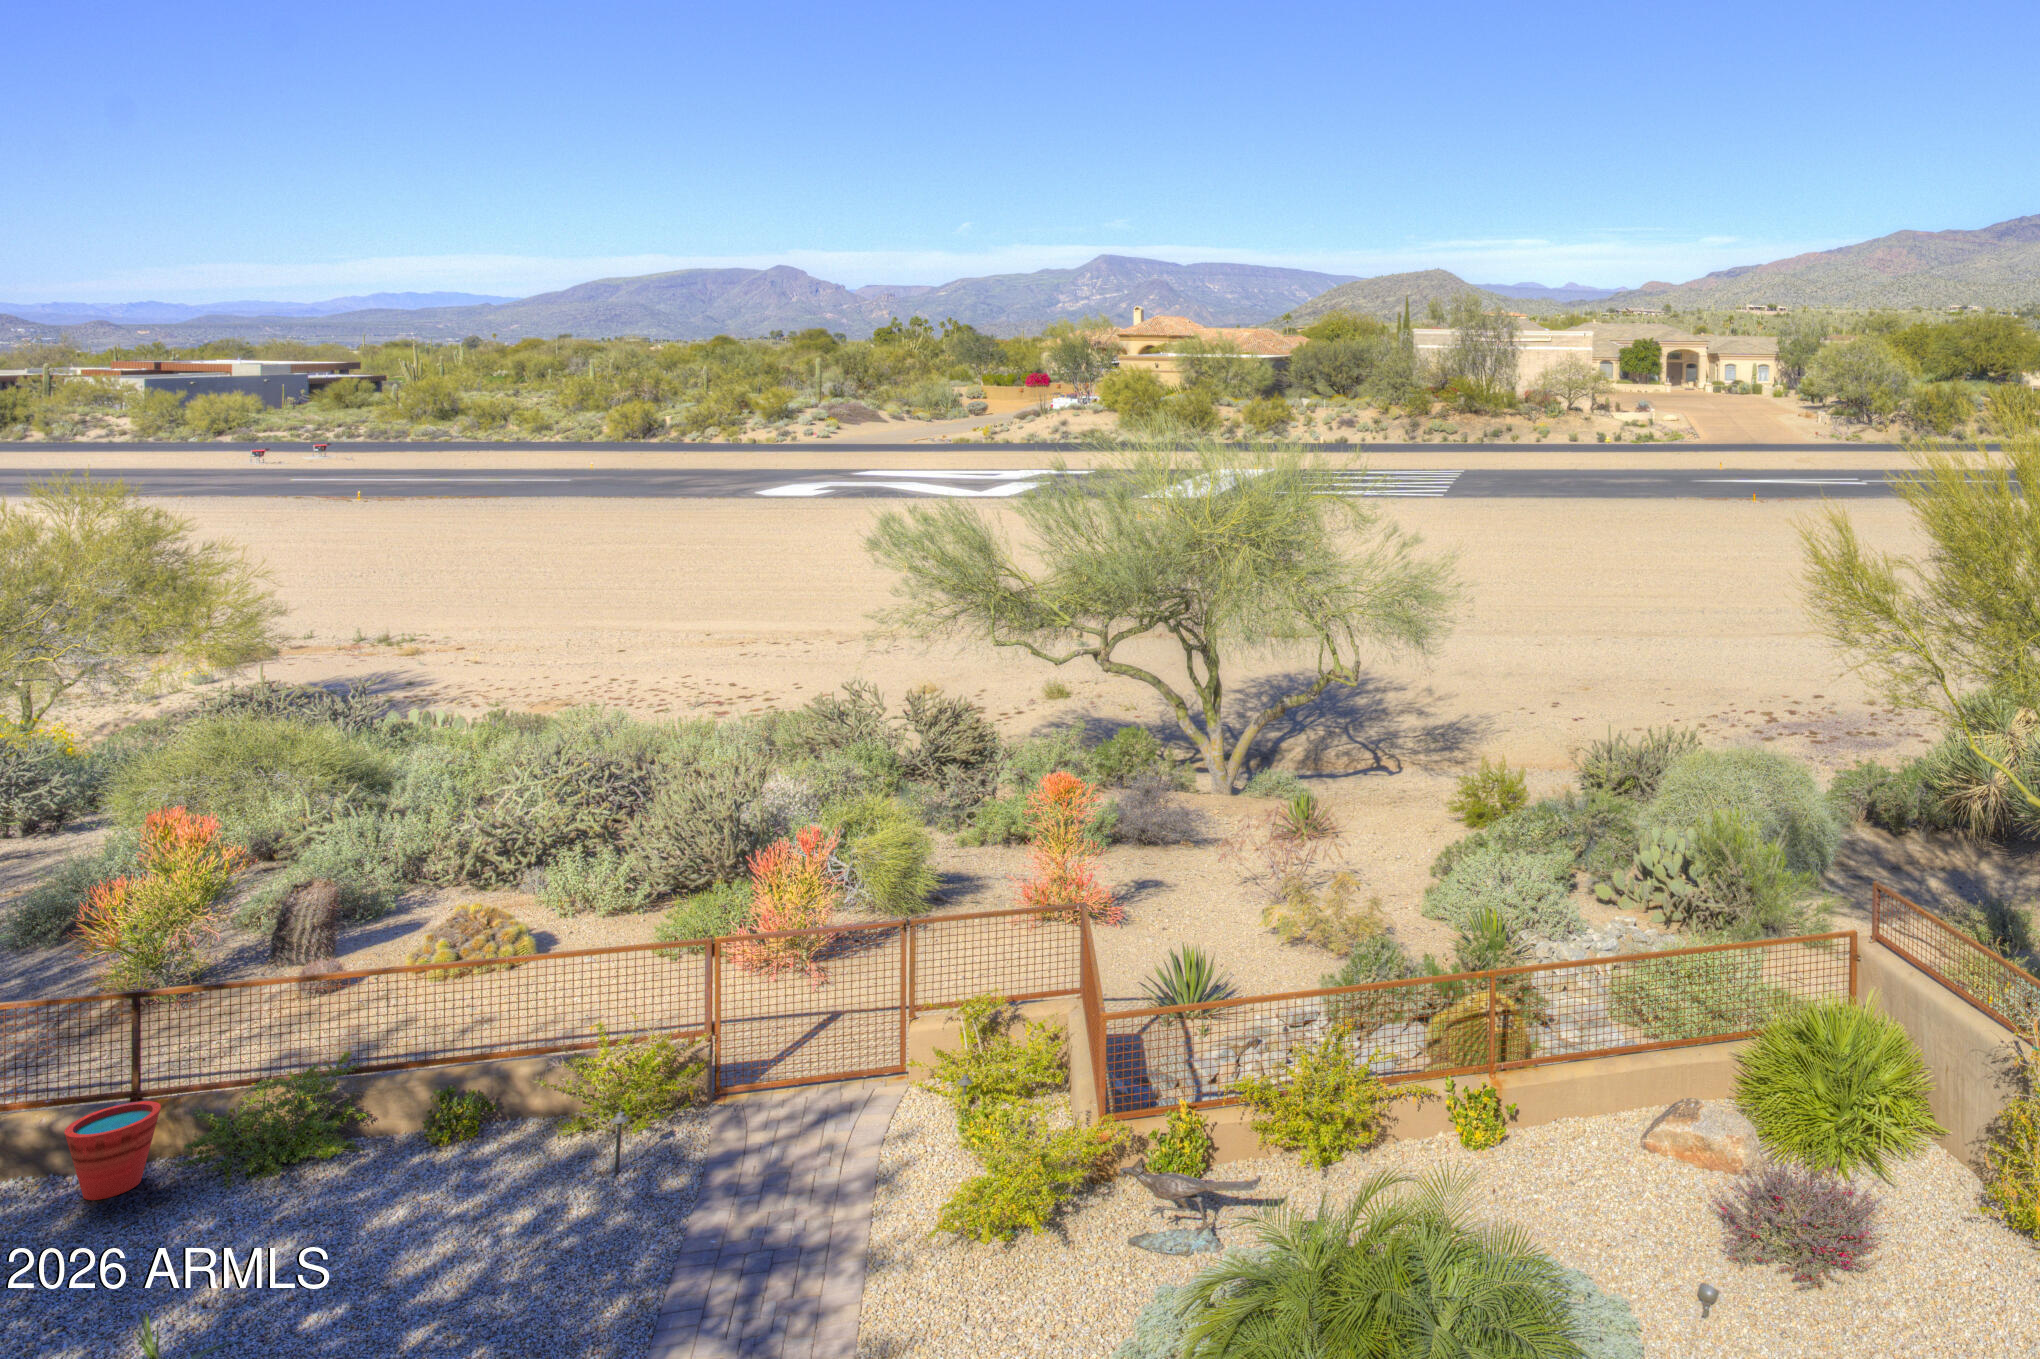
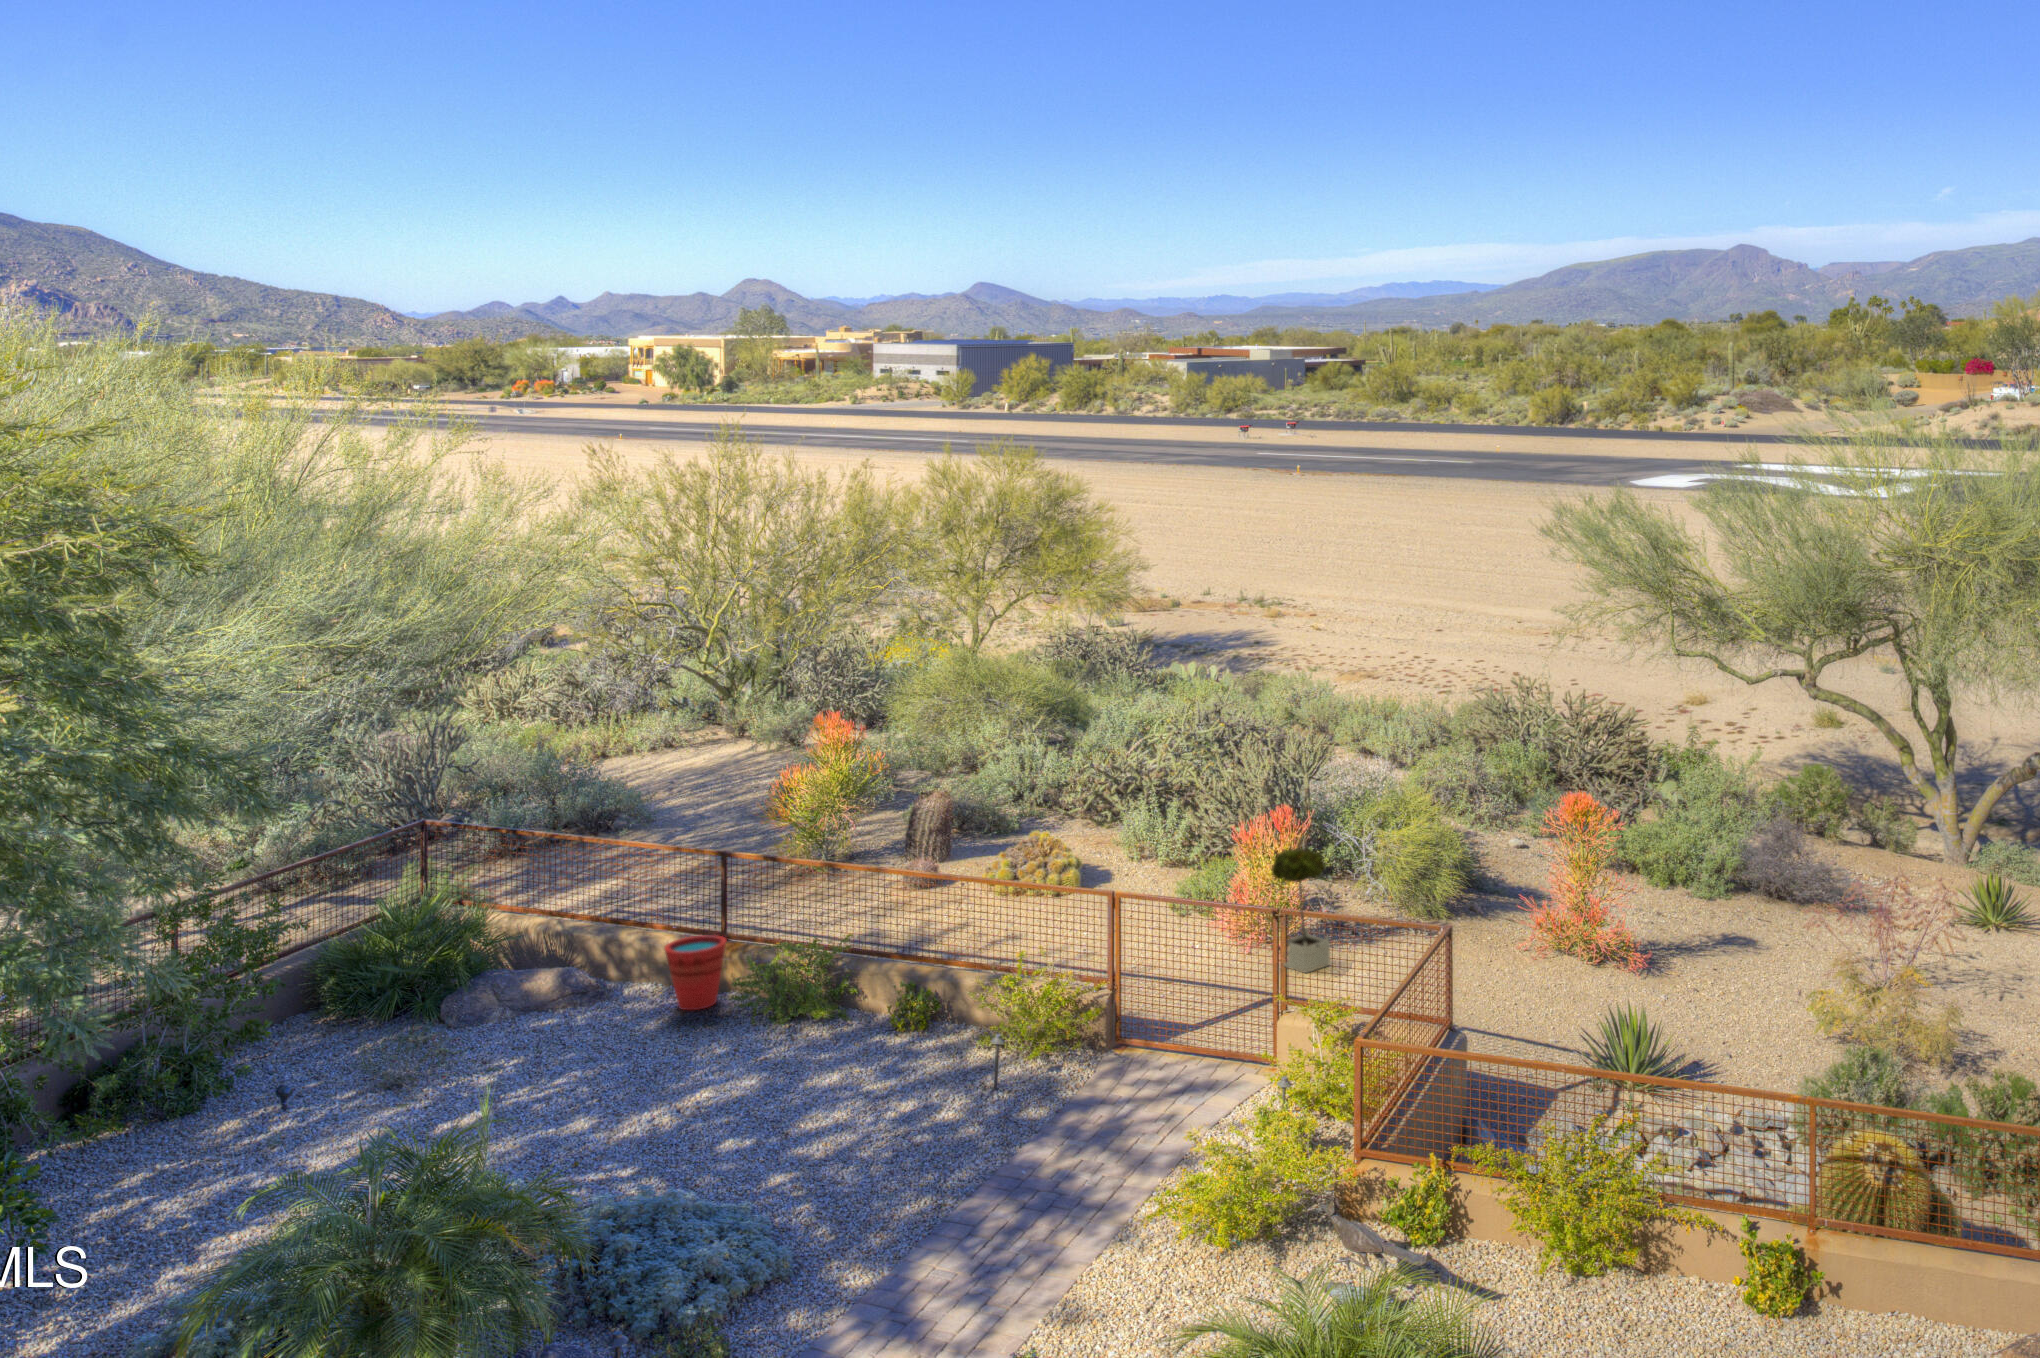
potted tree: none [808,875,860,983] -> present [1272,849,1330,973]

